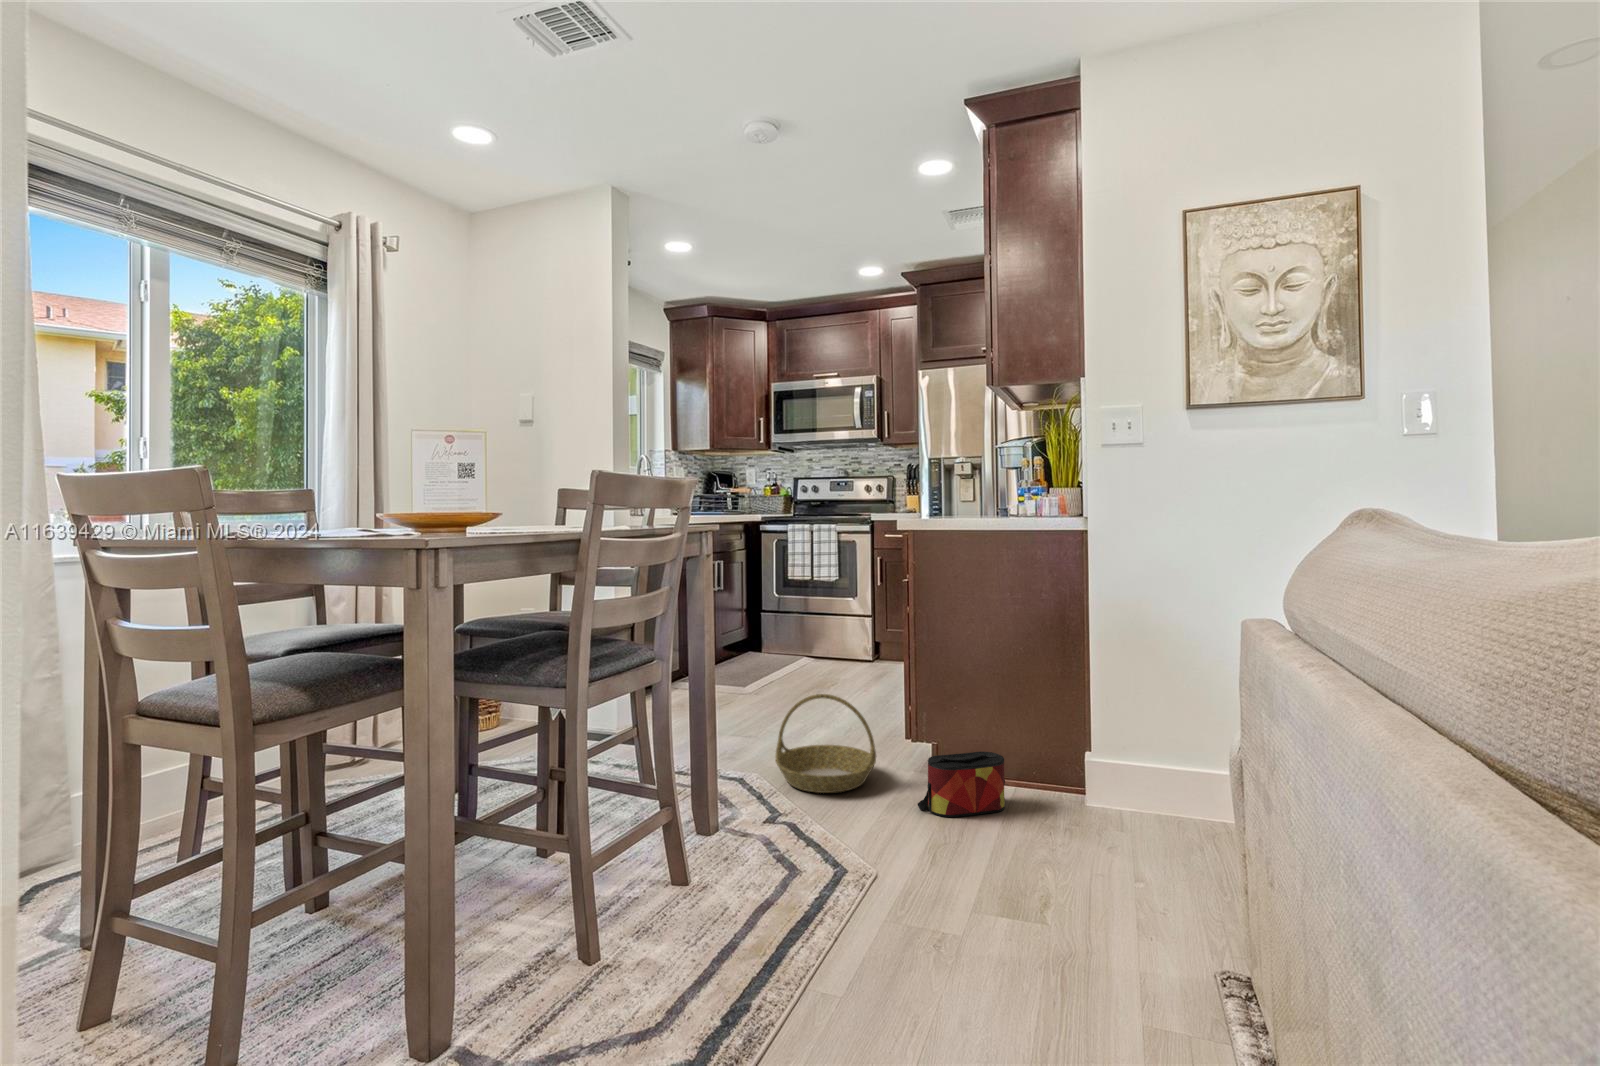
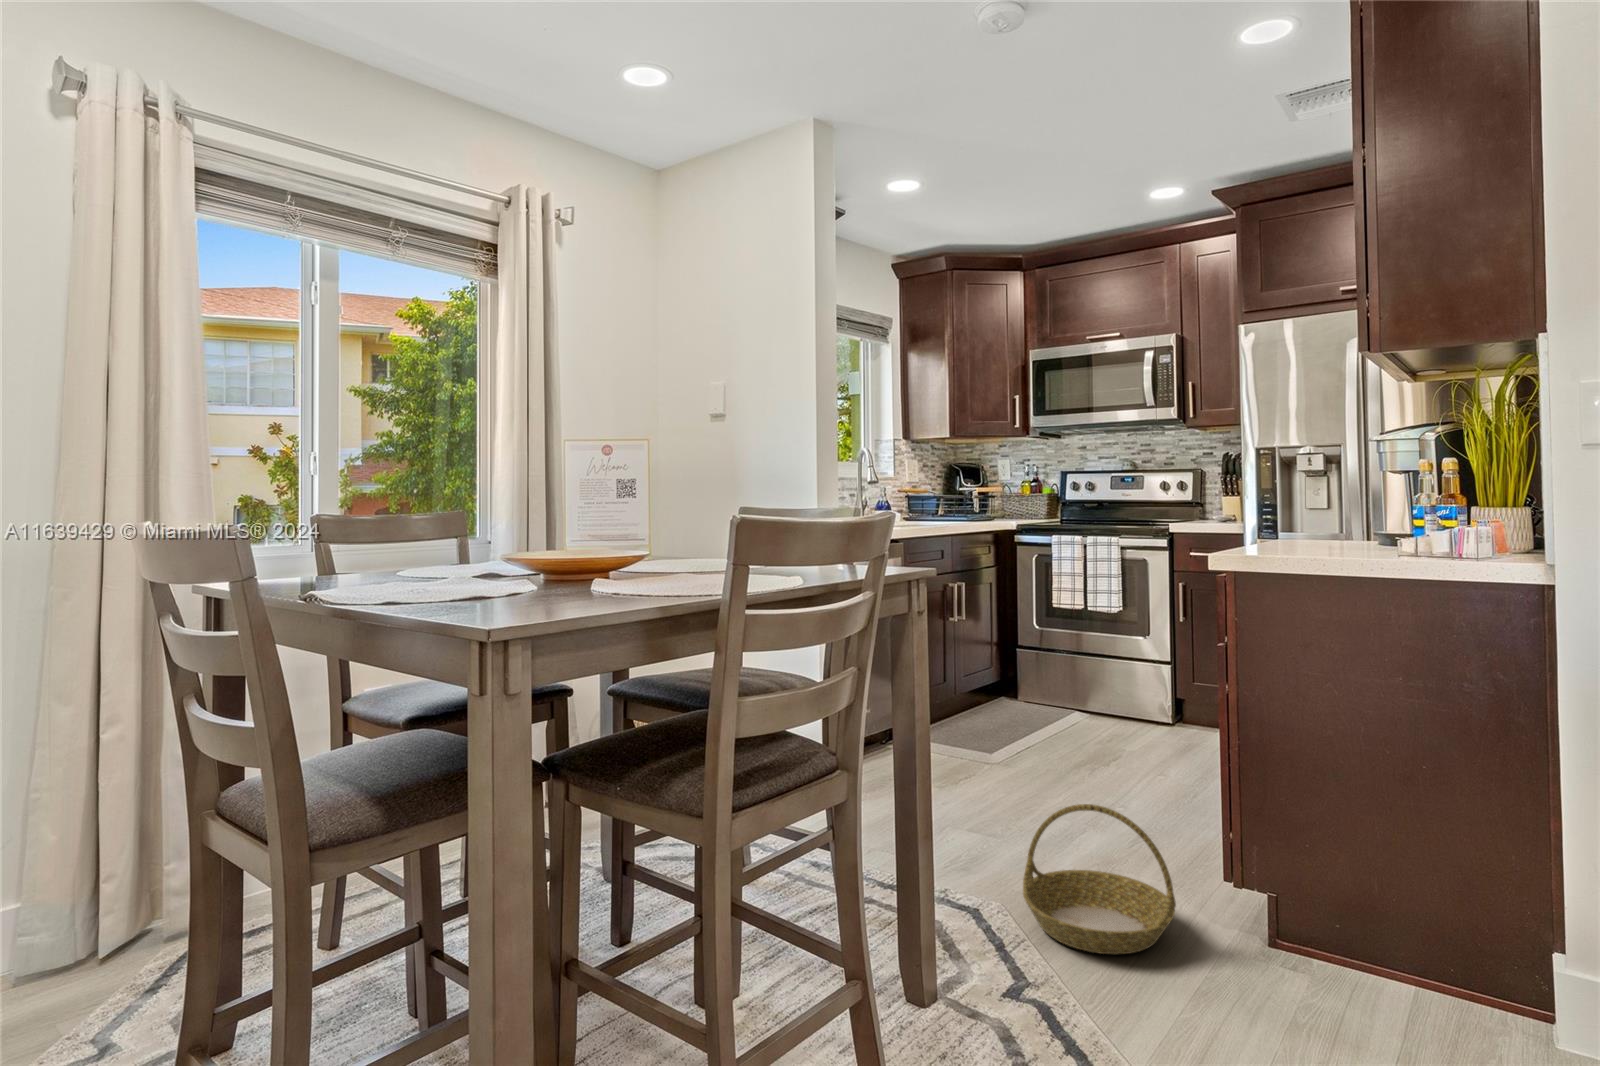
bag: present [918,752,1005,817] -> none [1243,926,1398,1033]

